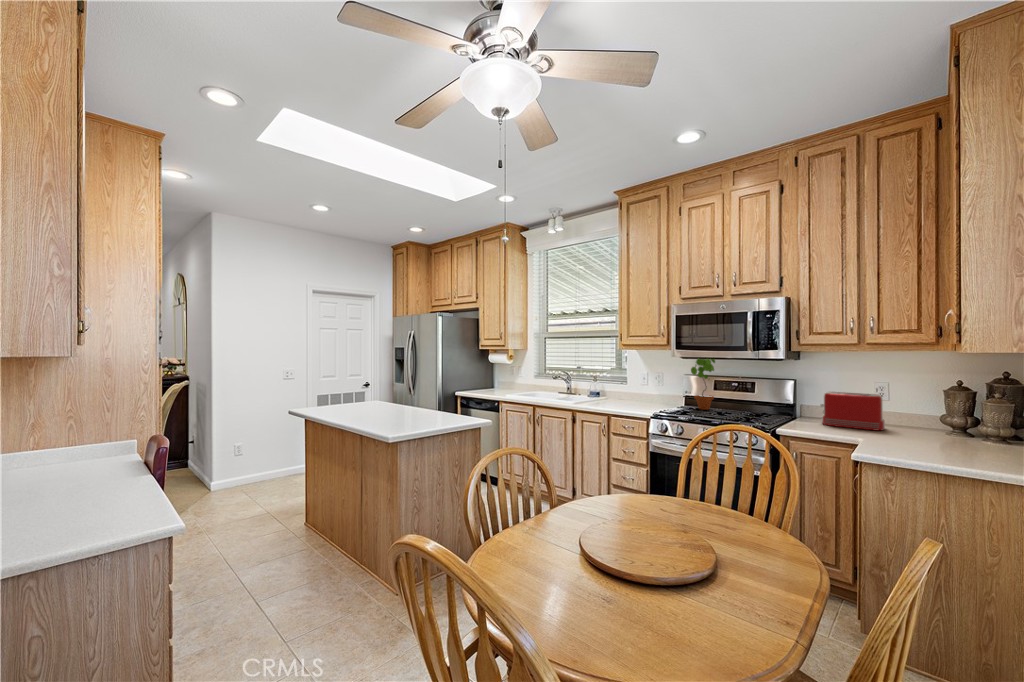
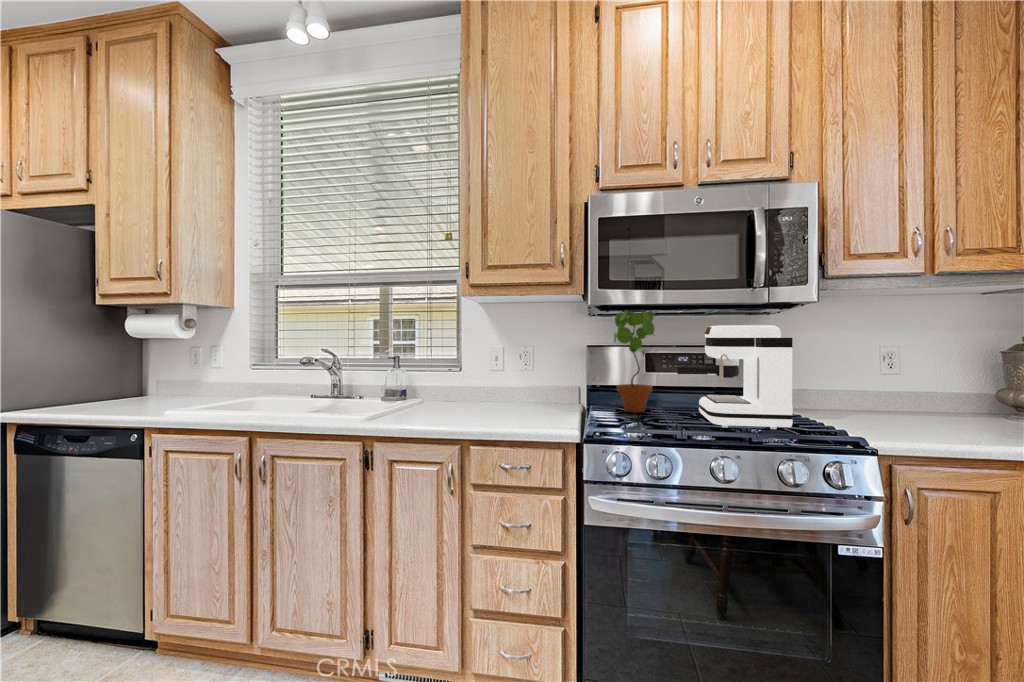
coffee maker: none [717,368,771,421] -> present [677,325,793,429]
toaster: present [821,391,885,431] -> none [847,364,959,428]

